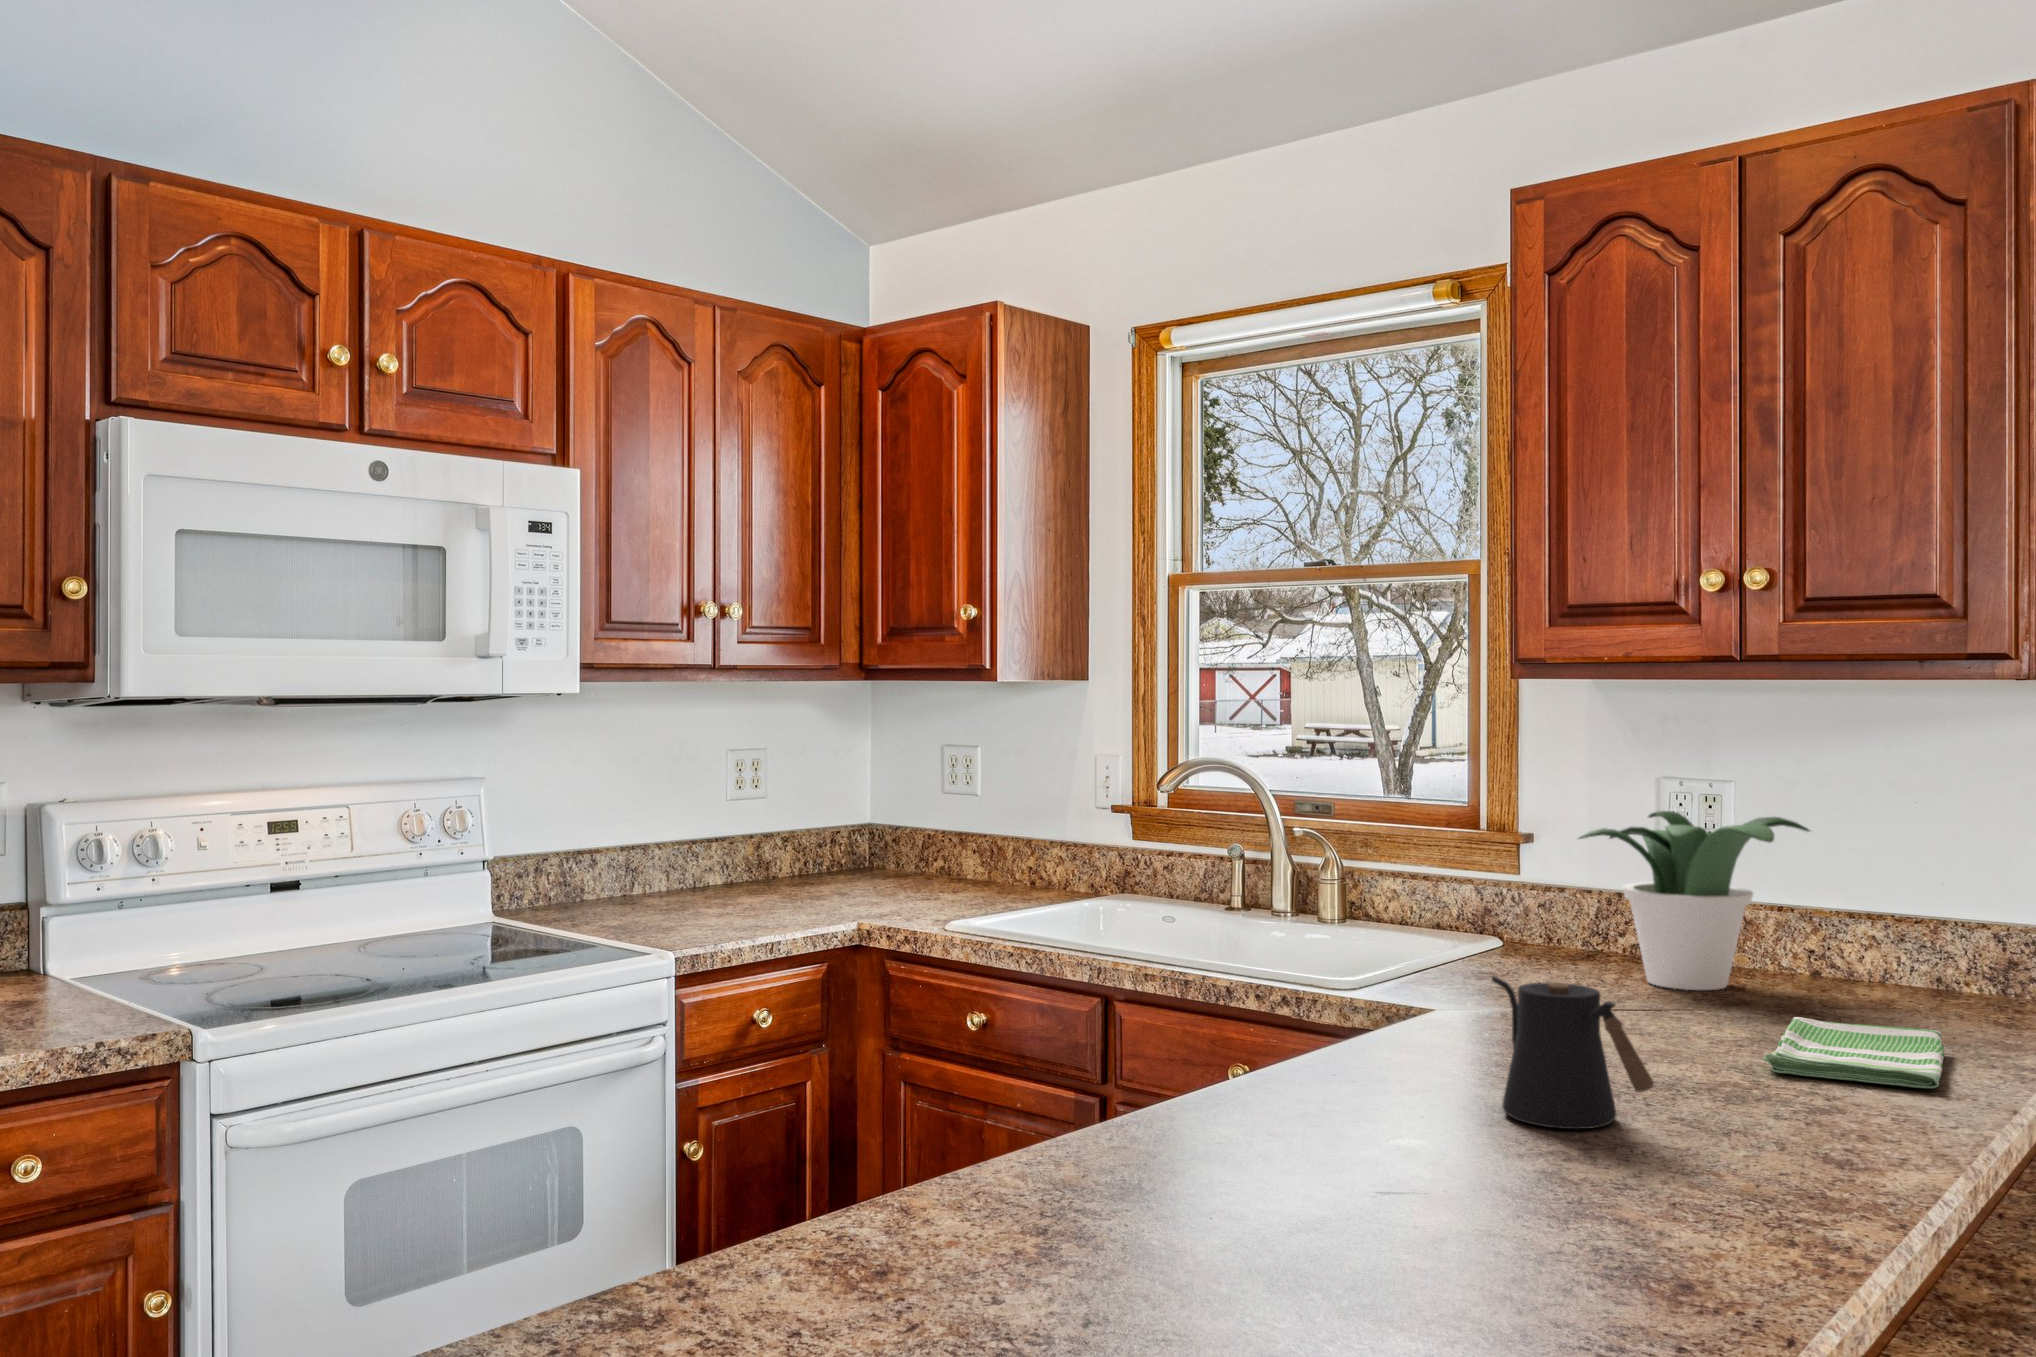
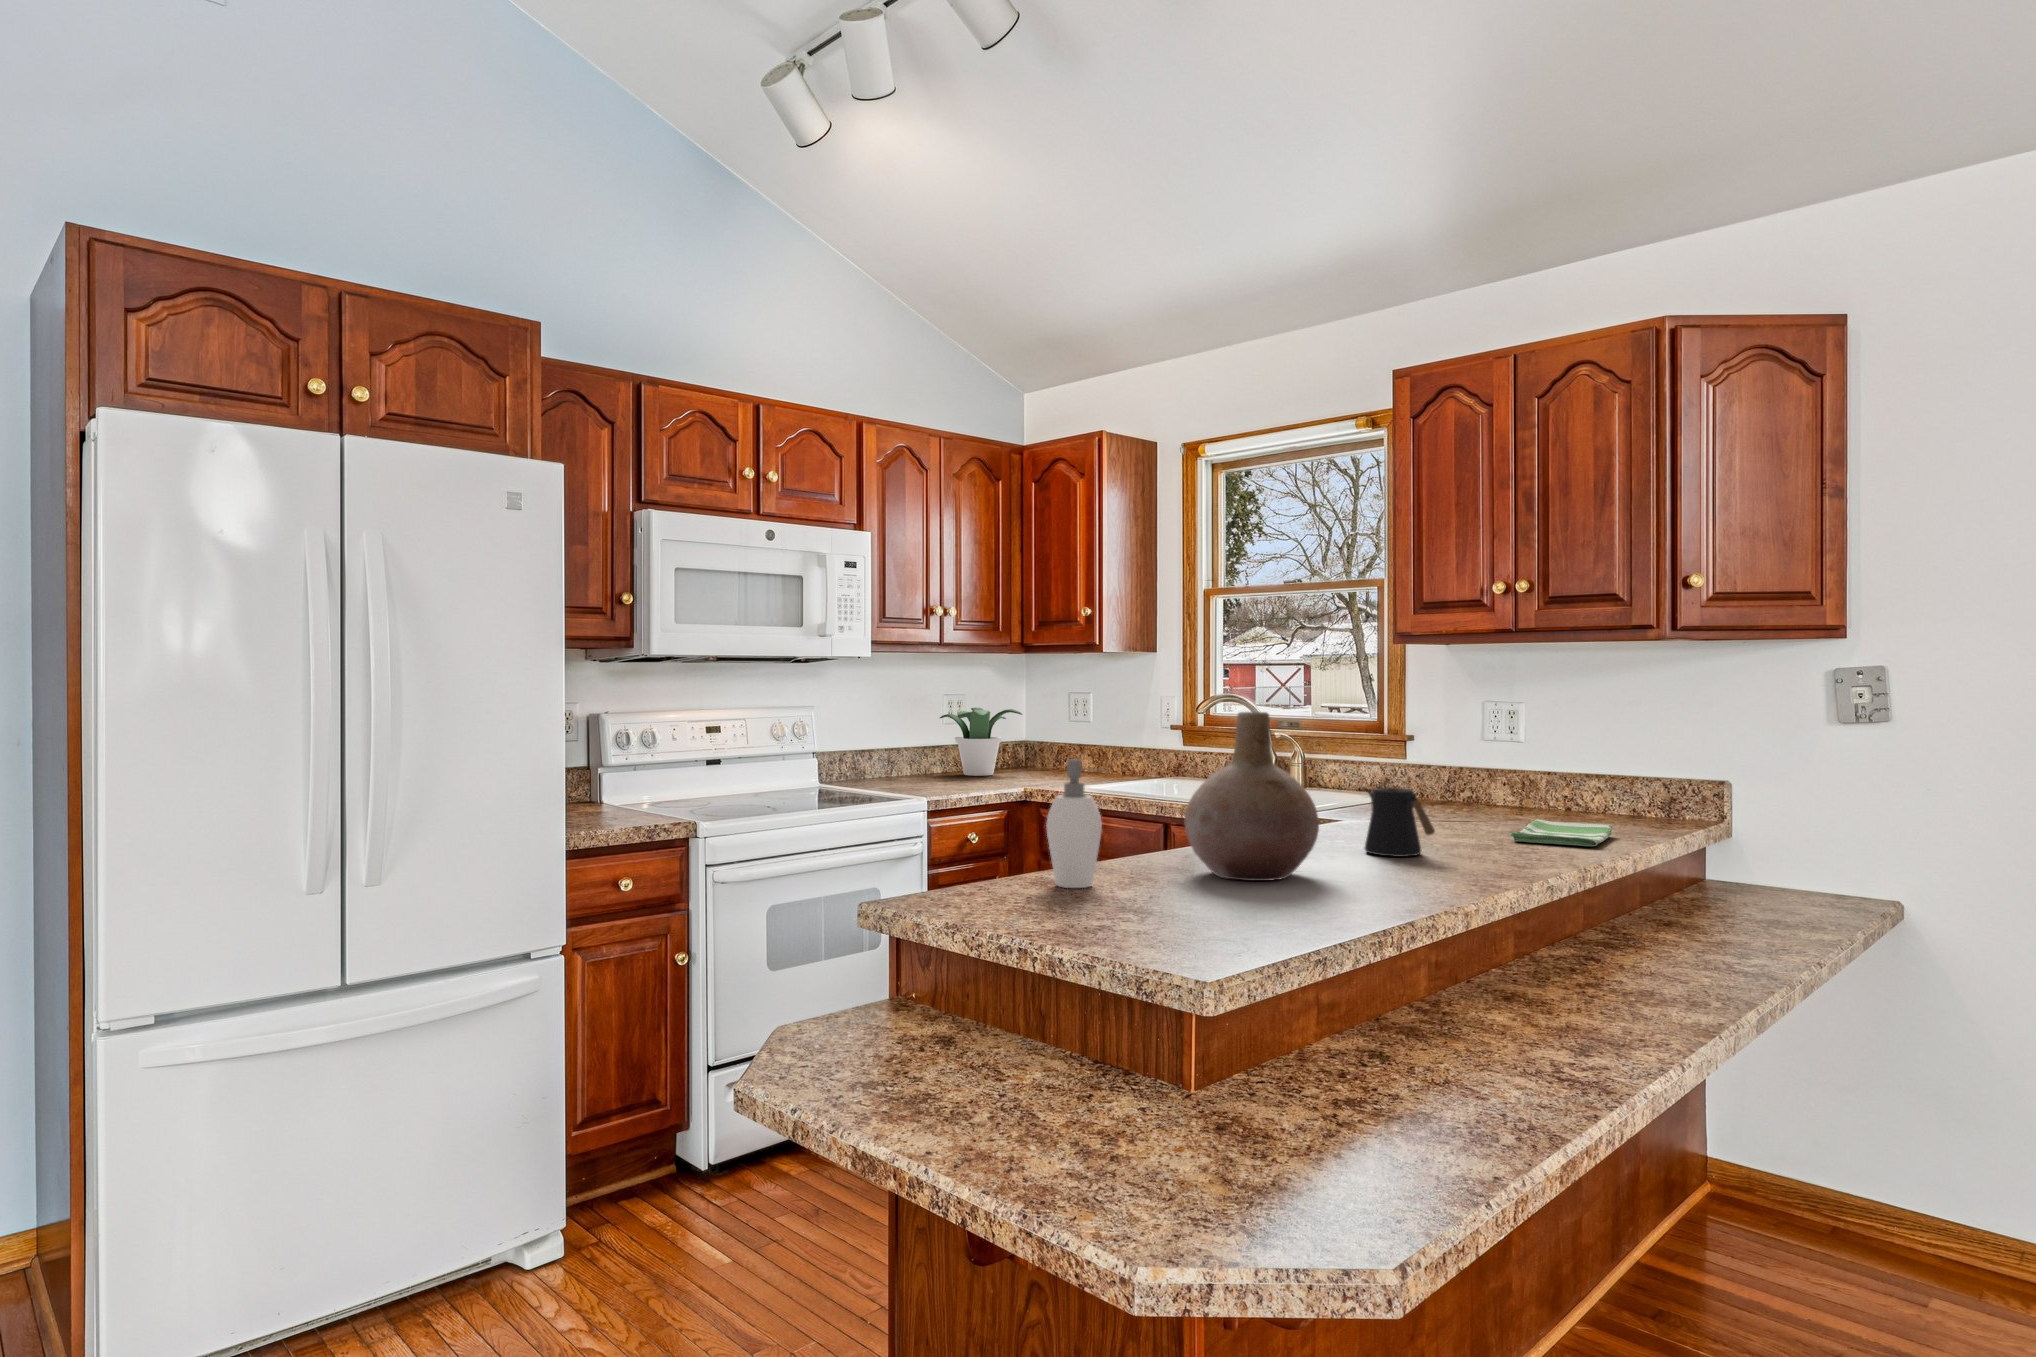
potted plant: present [1579,811,1810,990] -> present [940,708,1022,776]
vase: none [1149,852,1438,1229] -> present [1185,712,1319,881]
soap dispenser: none [843,971,986,1270] -> present [1046,759,1102,888]

